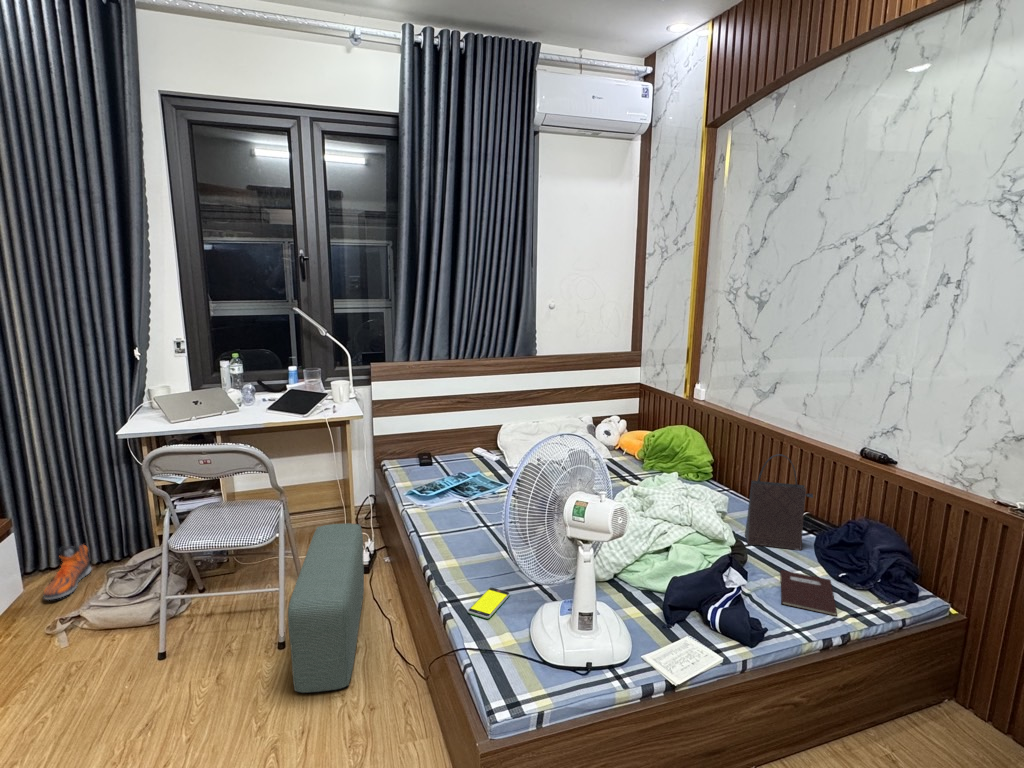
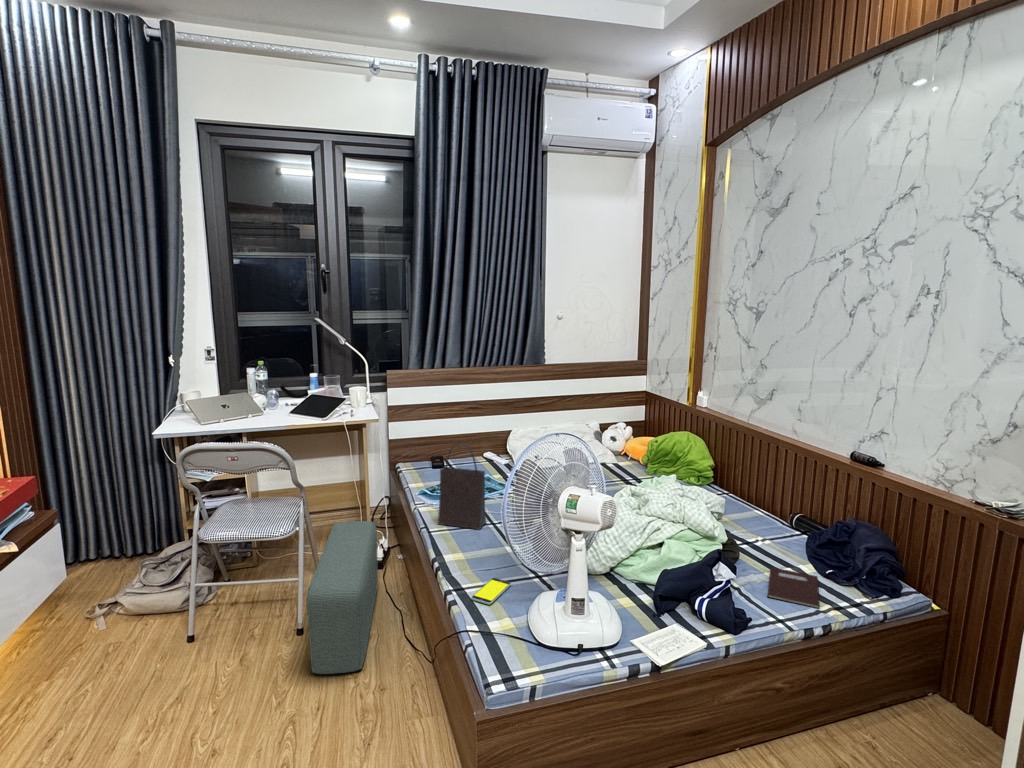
handbag: present [745,454,813,550] -> present [438,443,491,529]
sneaker: present [43,544,91,599] -> none [82,538,126,589]

